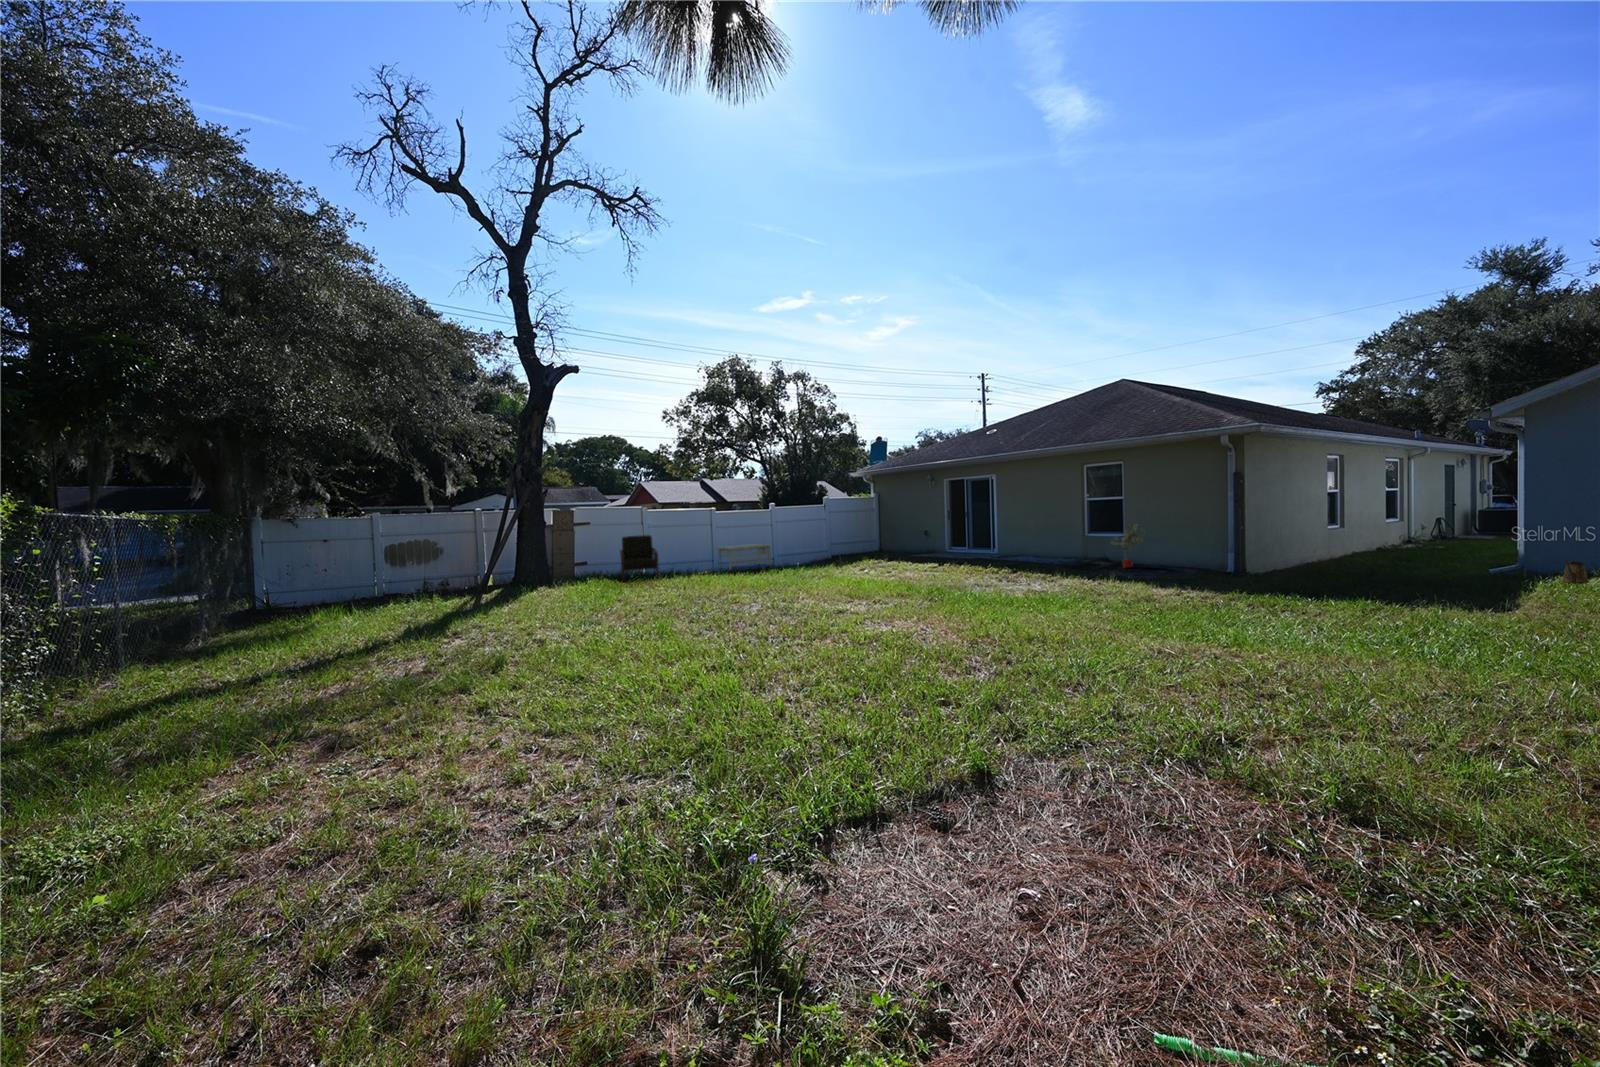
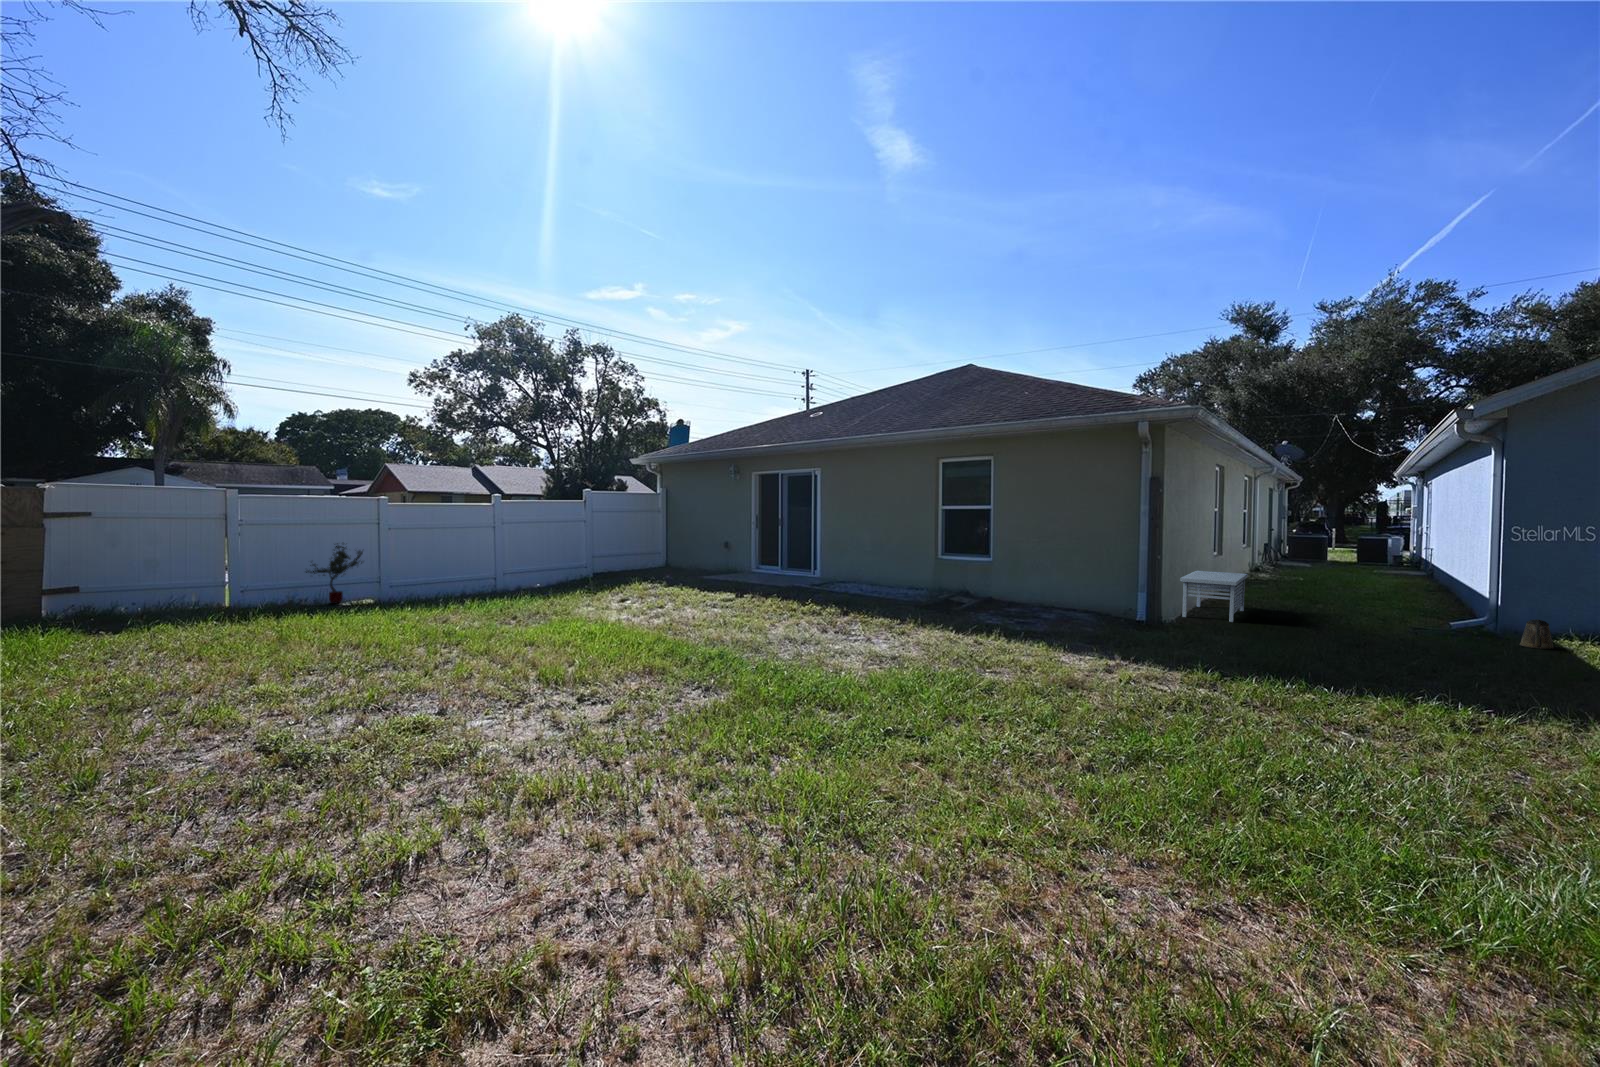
potted tree: present [1111,525,1144,568] -> present [306,543,363,604]
chair: present [620,535,659,581] -> none [172,541,266,624]
storage bench: present [717,544,771,570] -> present [1180,571,1247,622]

